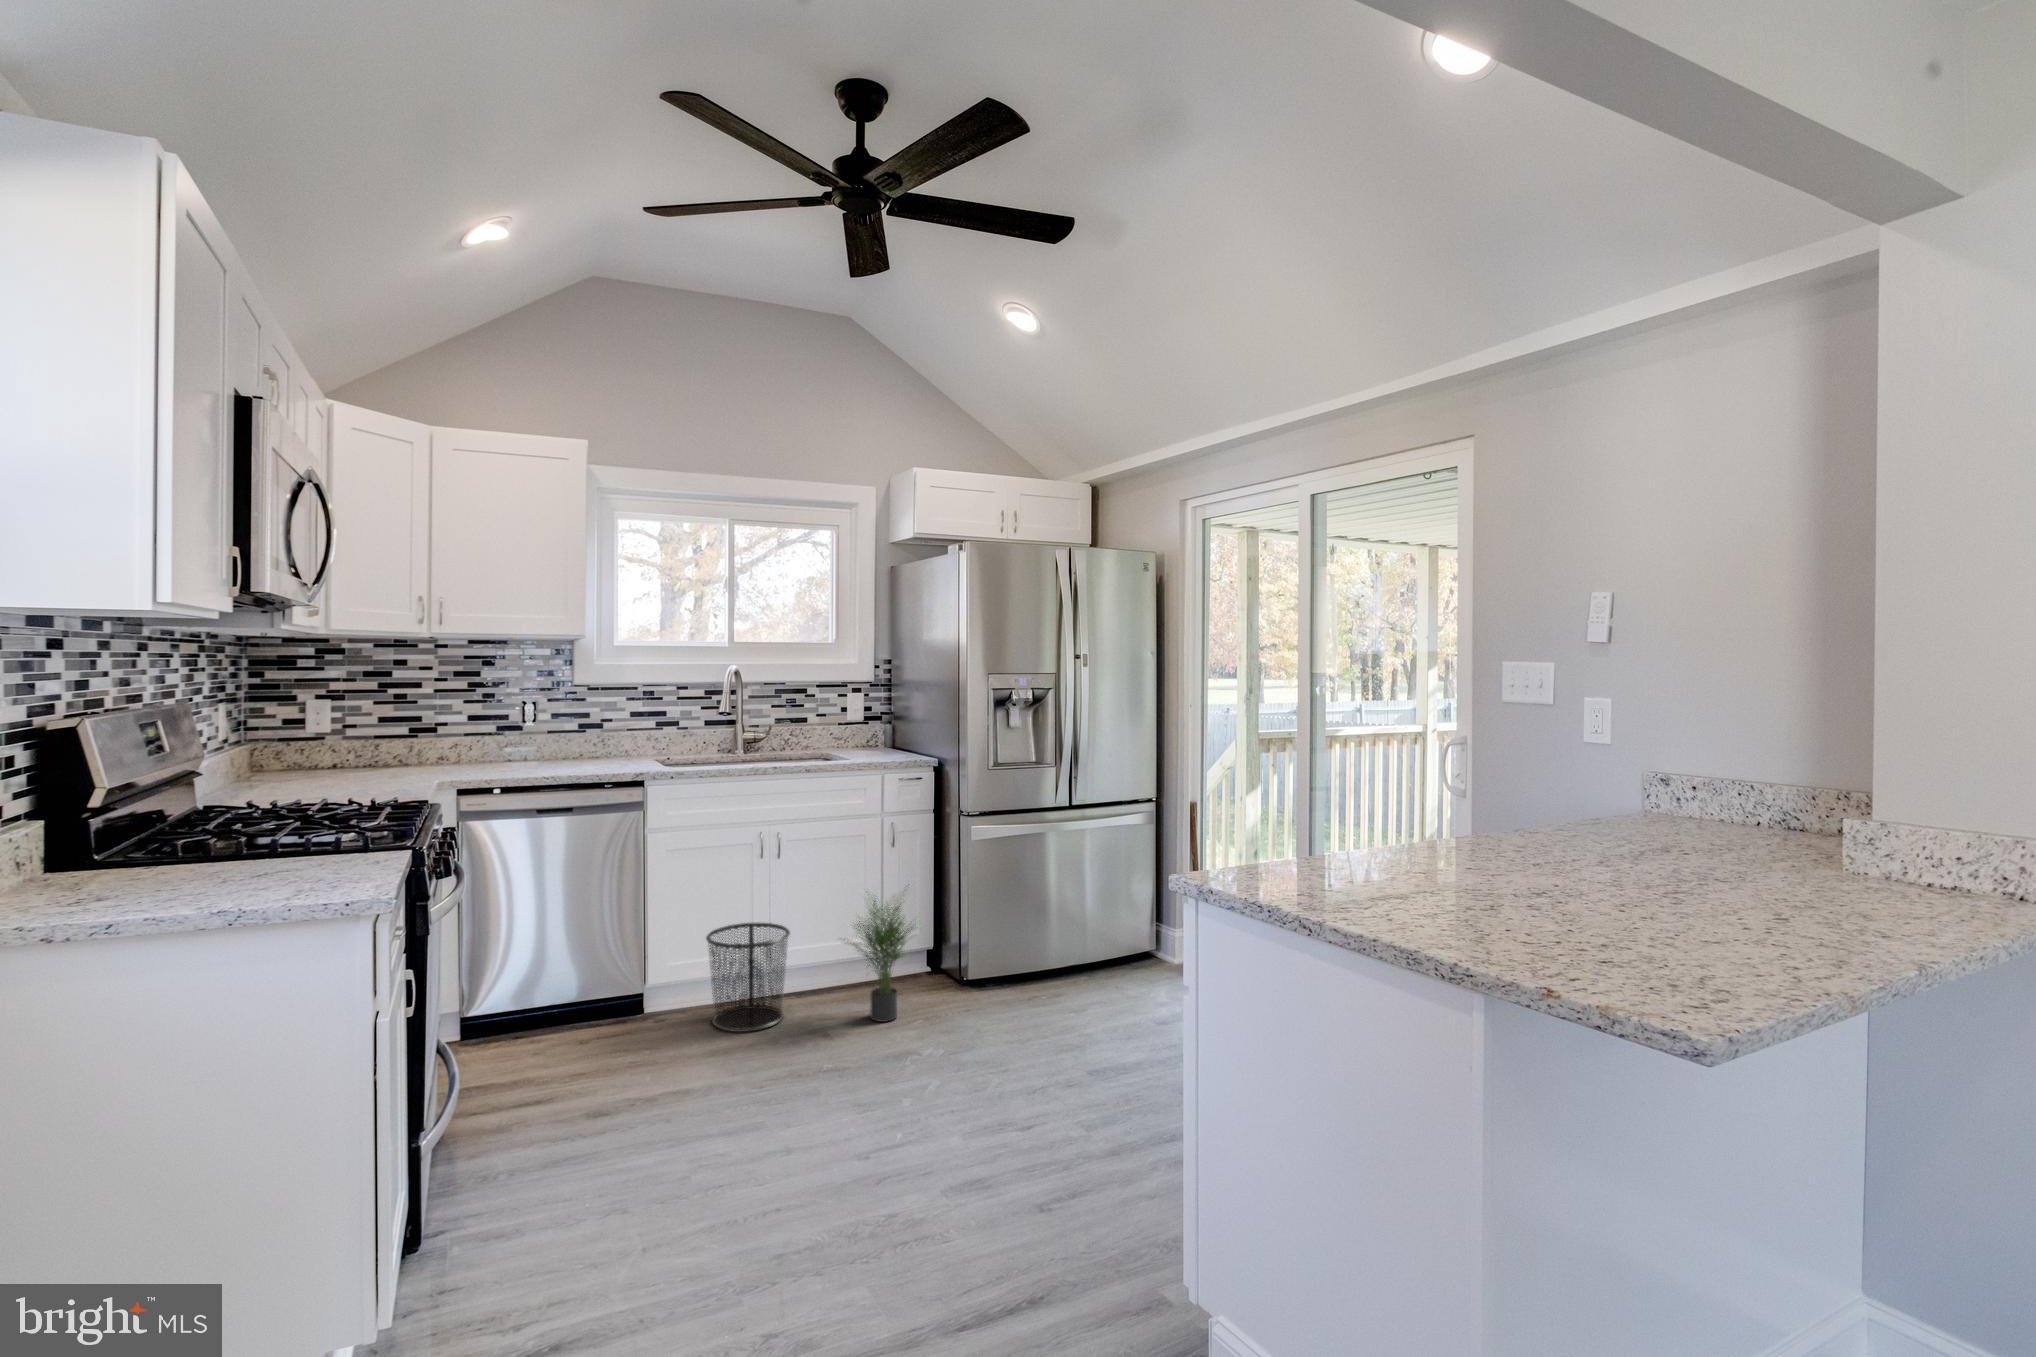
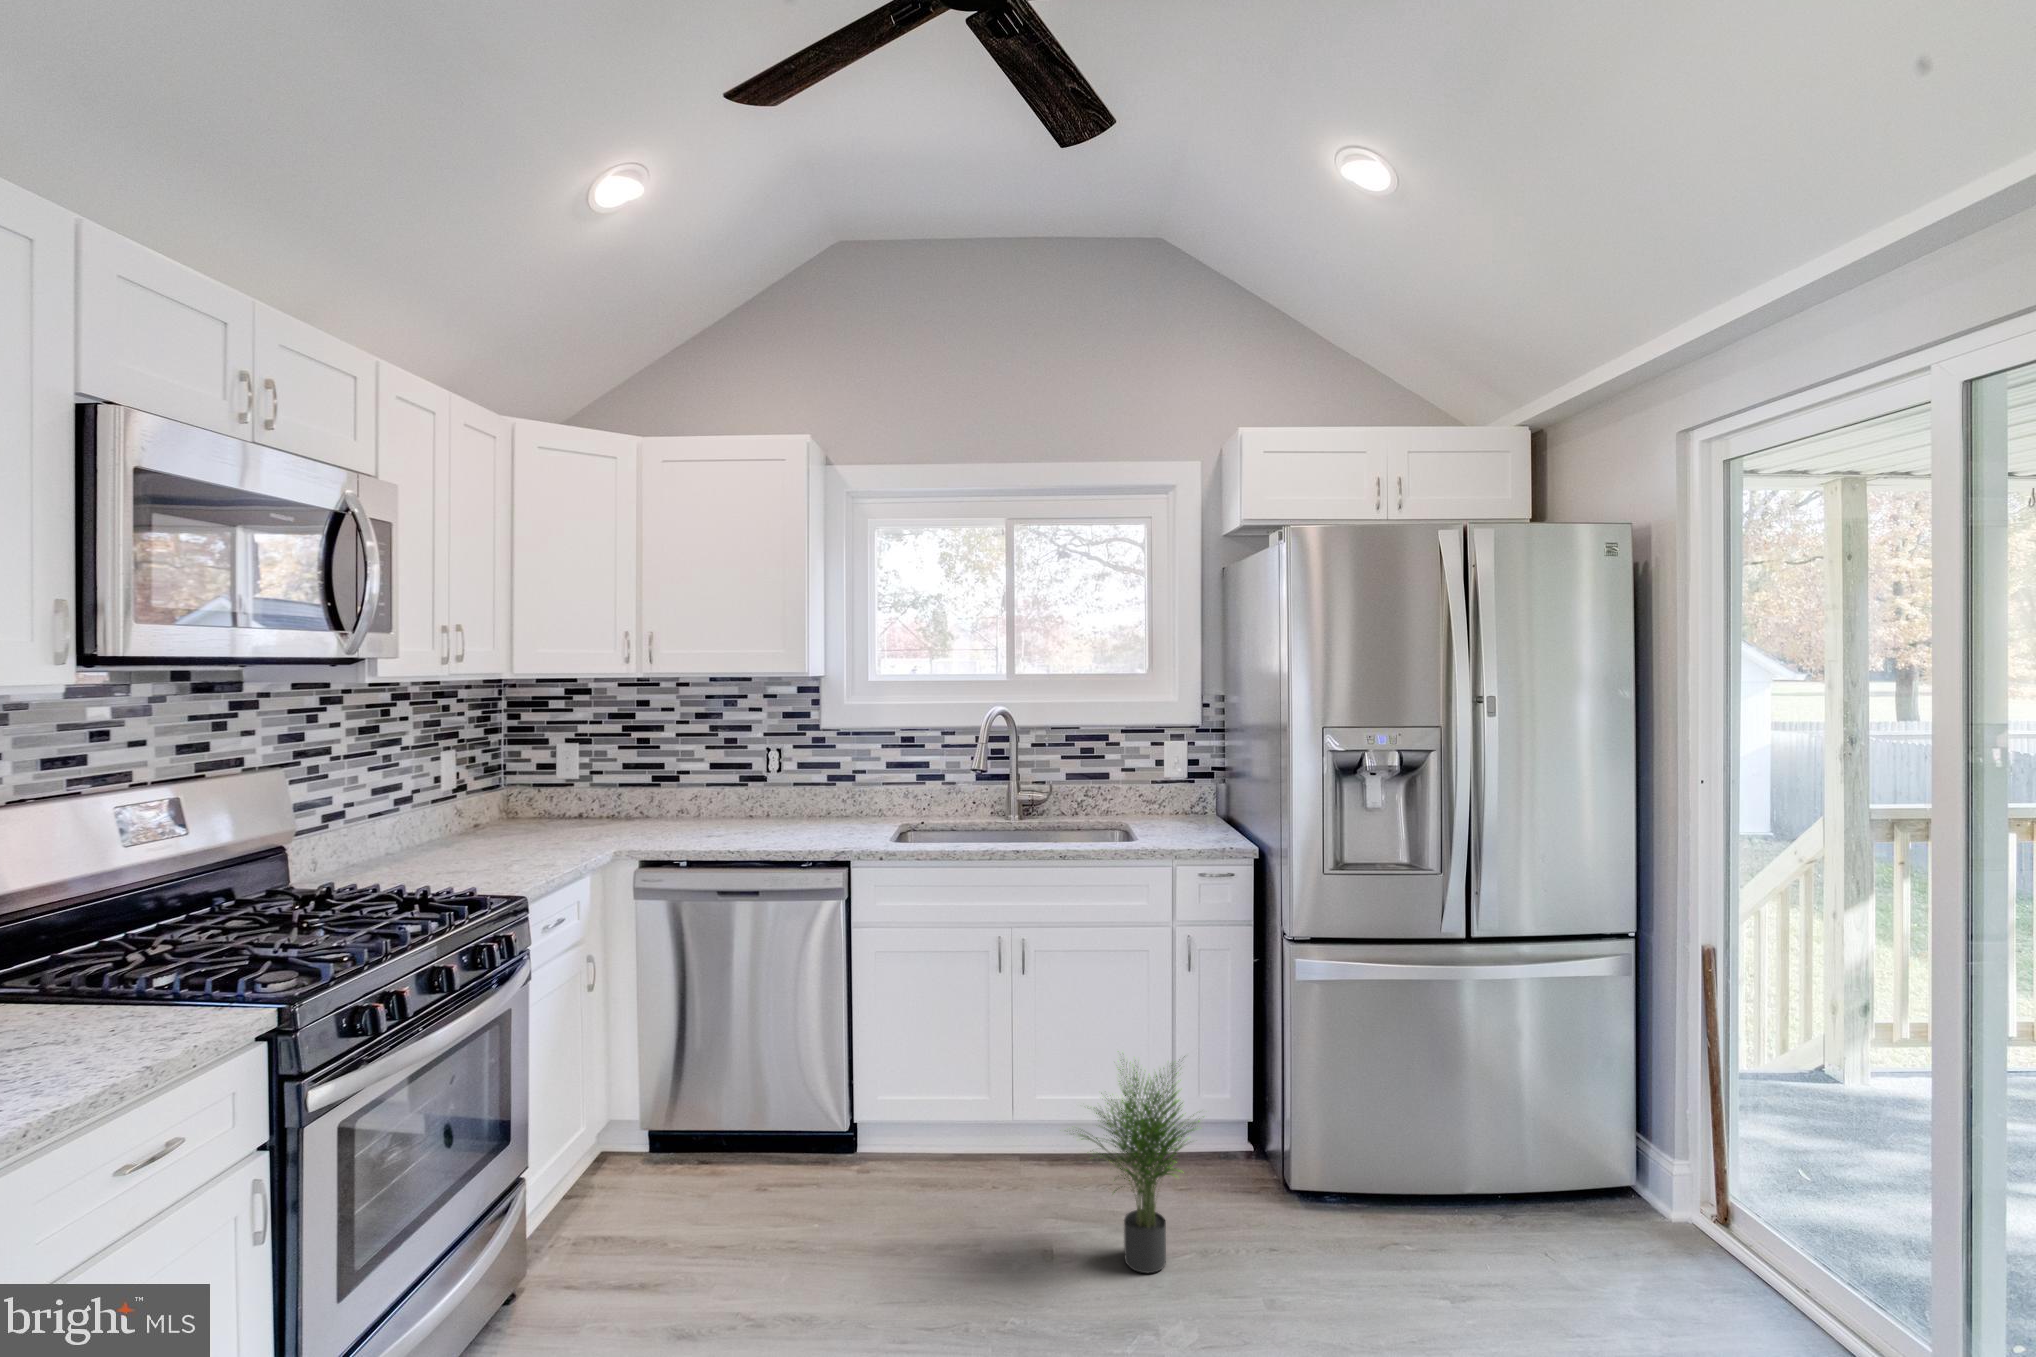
waste bin: present [706,923,790,1032] -> none [900,1069,1016,1242]

